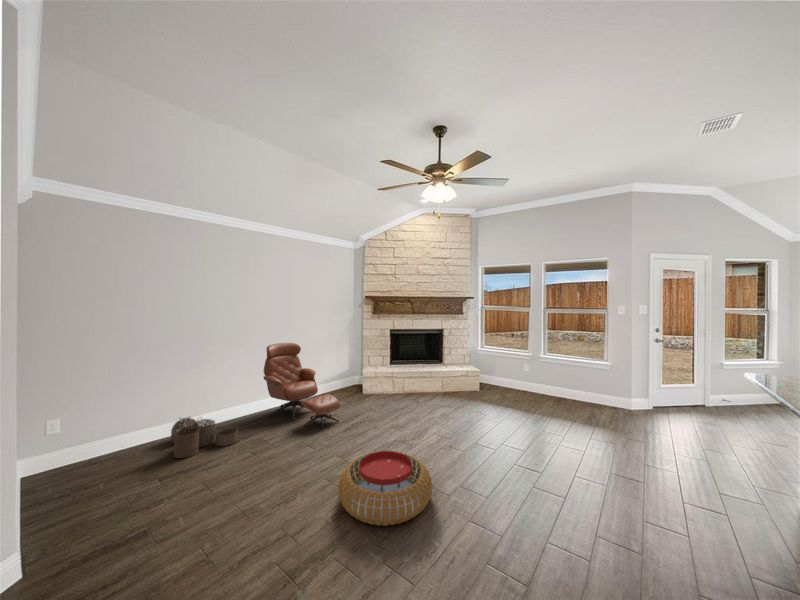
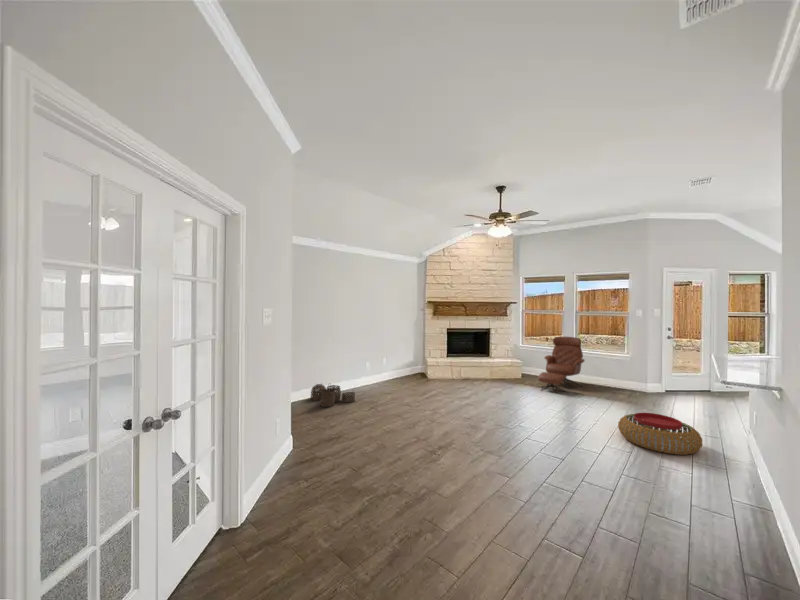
lounge chair: present [263,343,341,428] -> present [538,337,584,391]
pouf: present [338,451,432,526] -> present [618,413,703,455]

